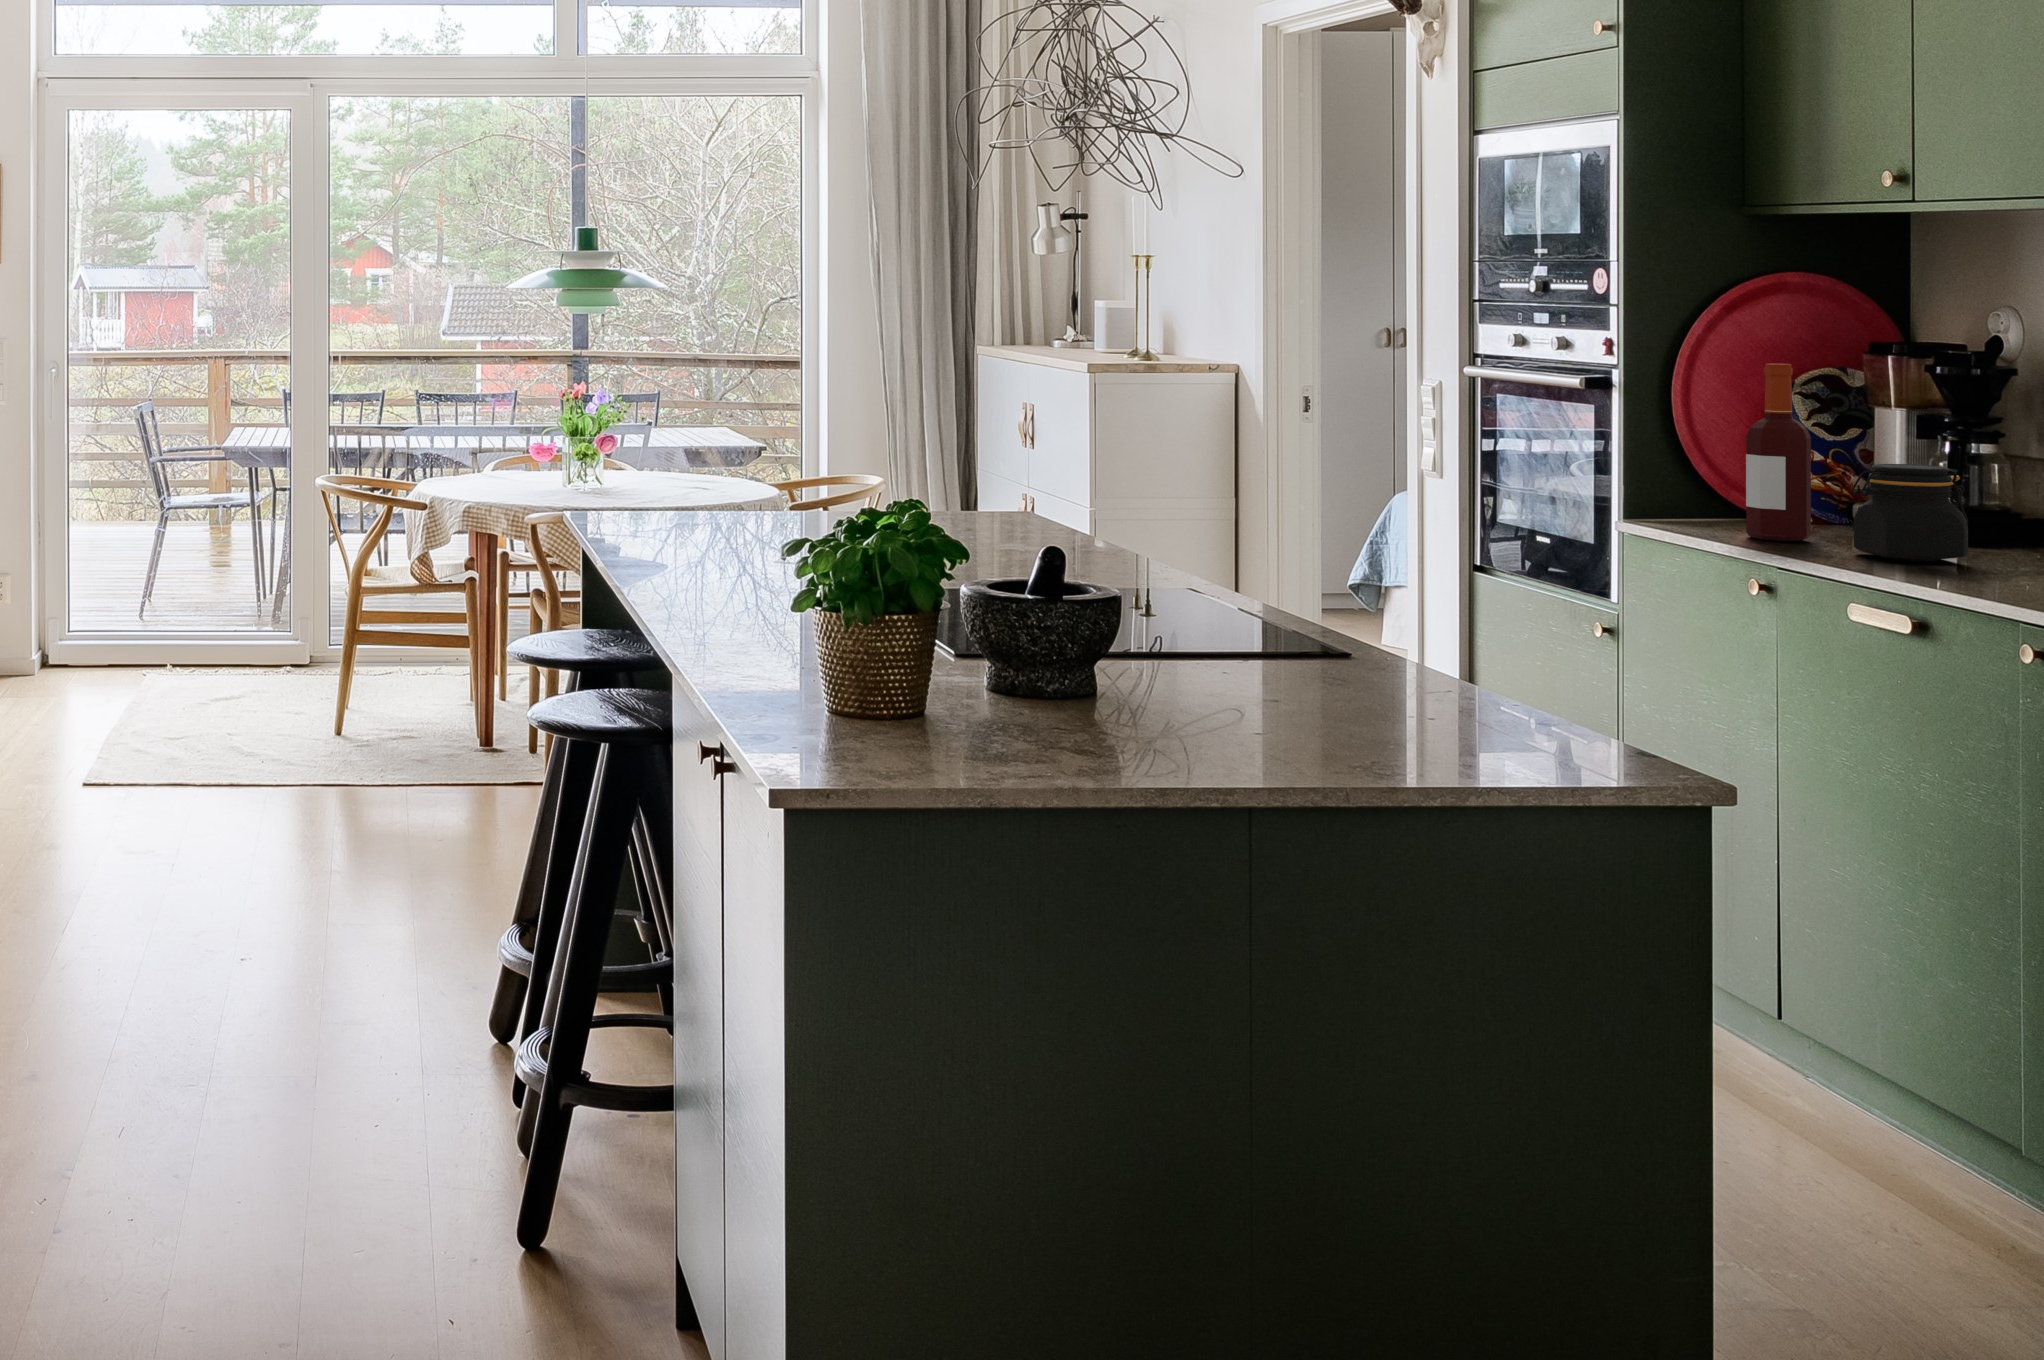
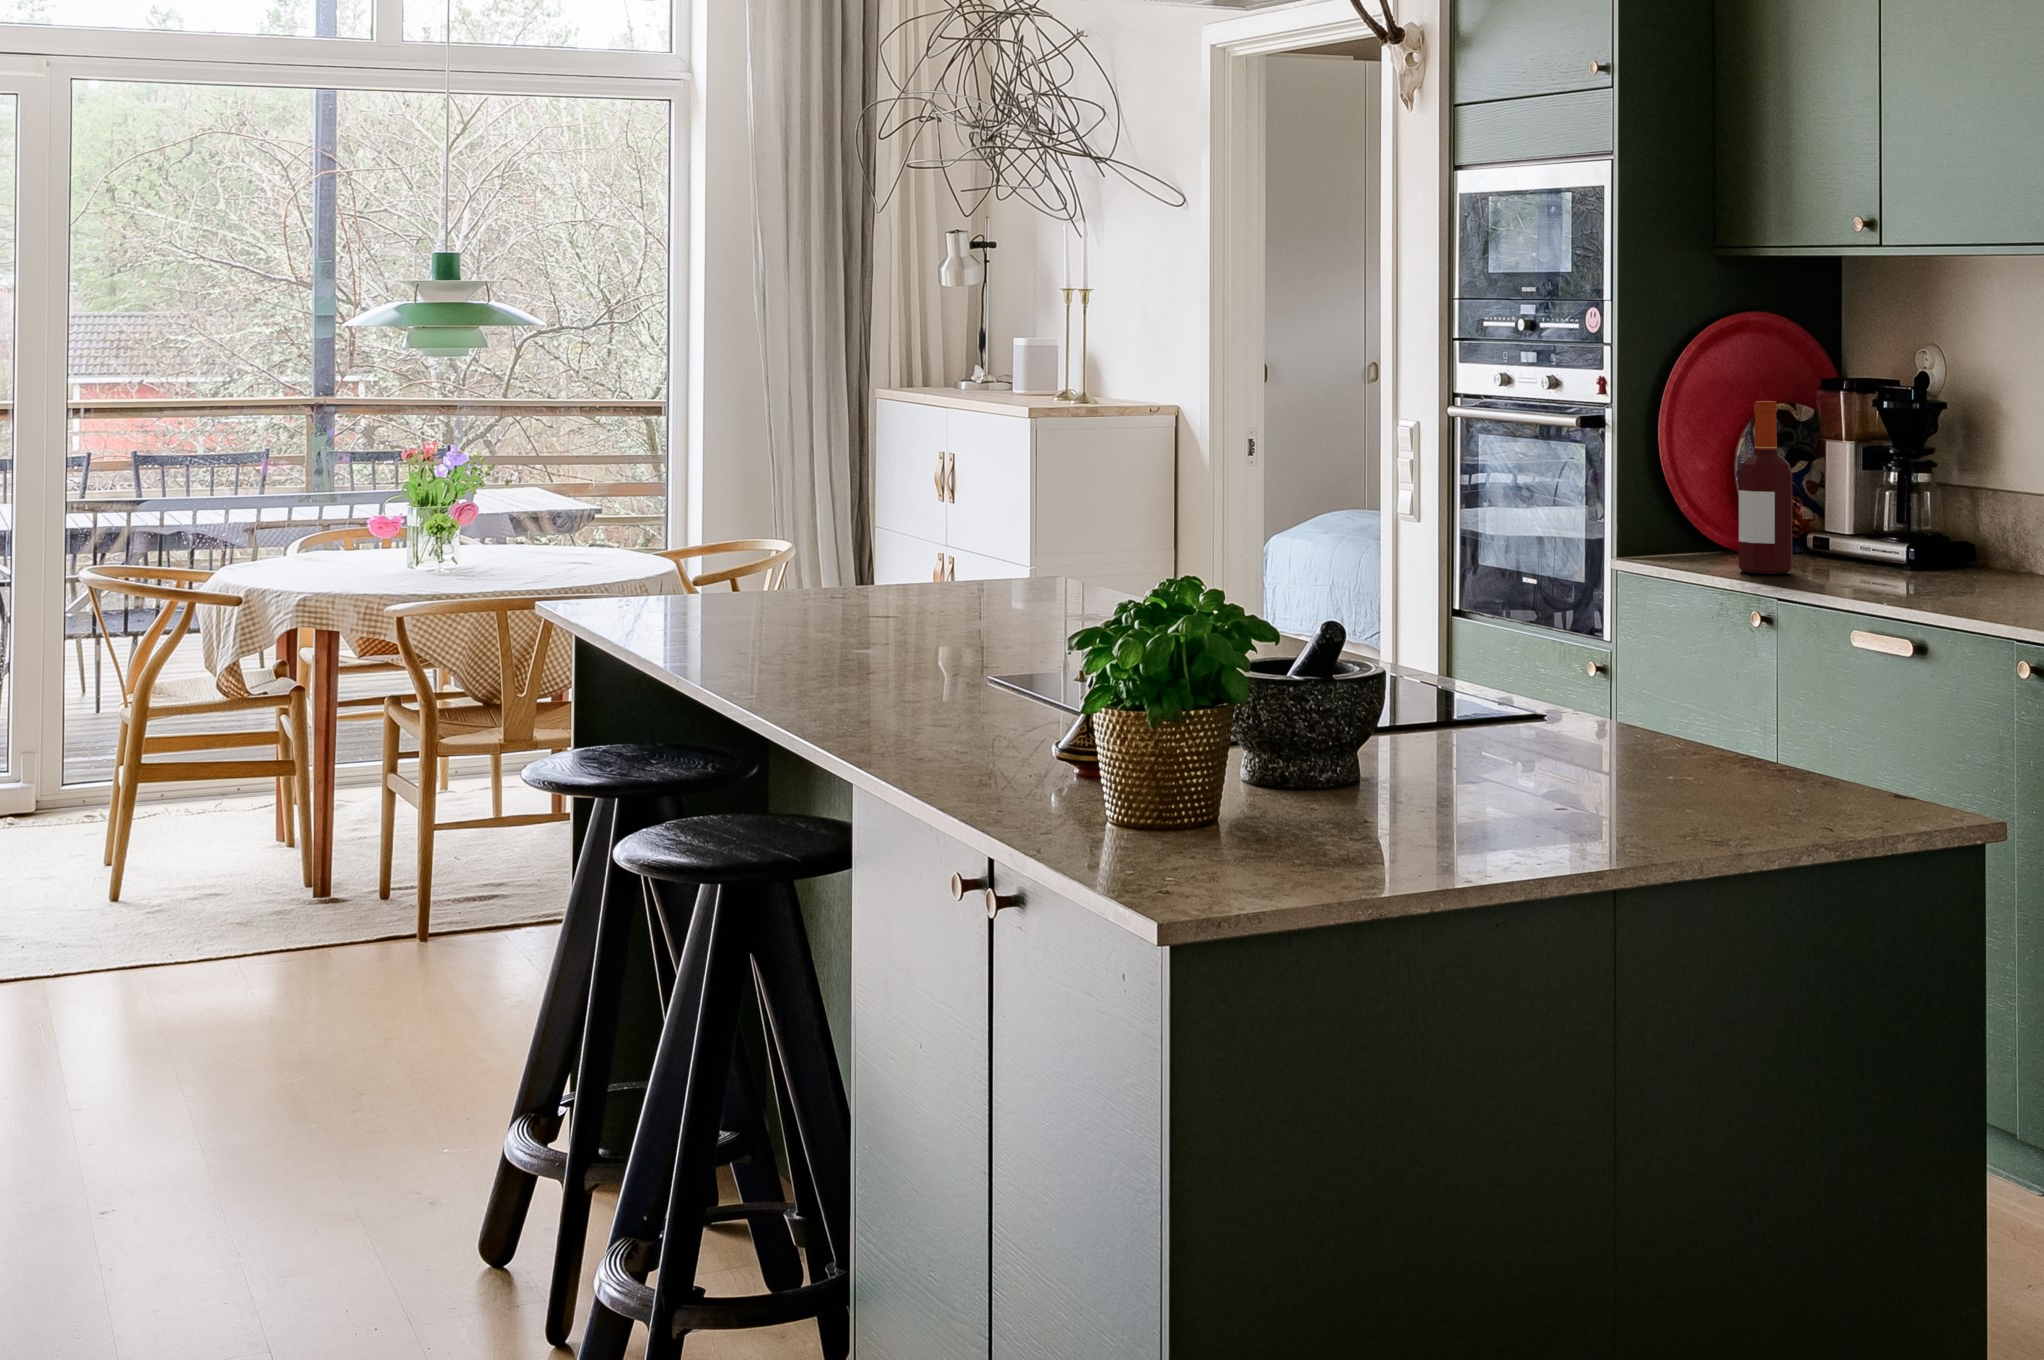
jar: present [1851,464,1968,561] -> none [1836,496,1931,588]

